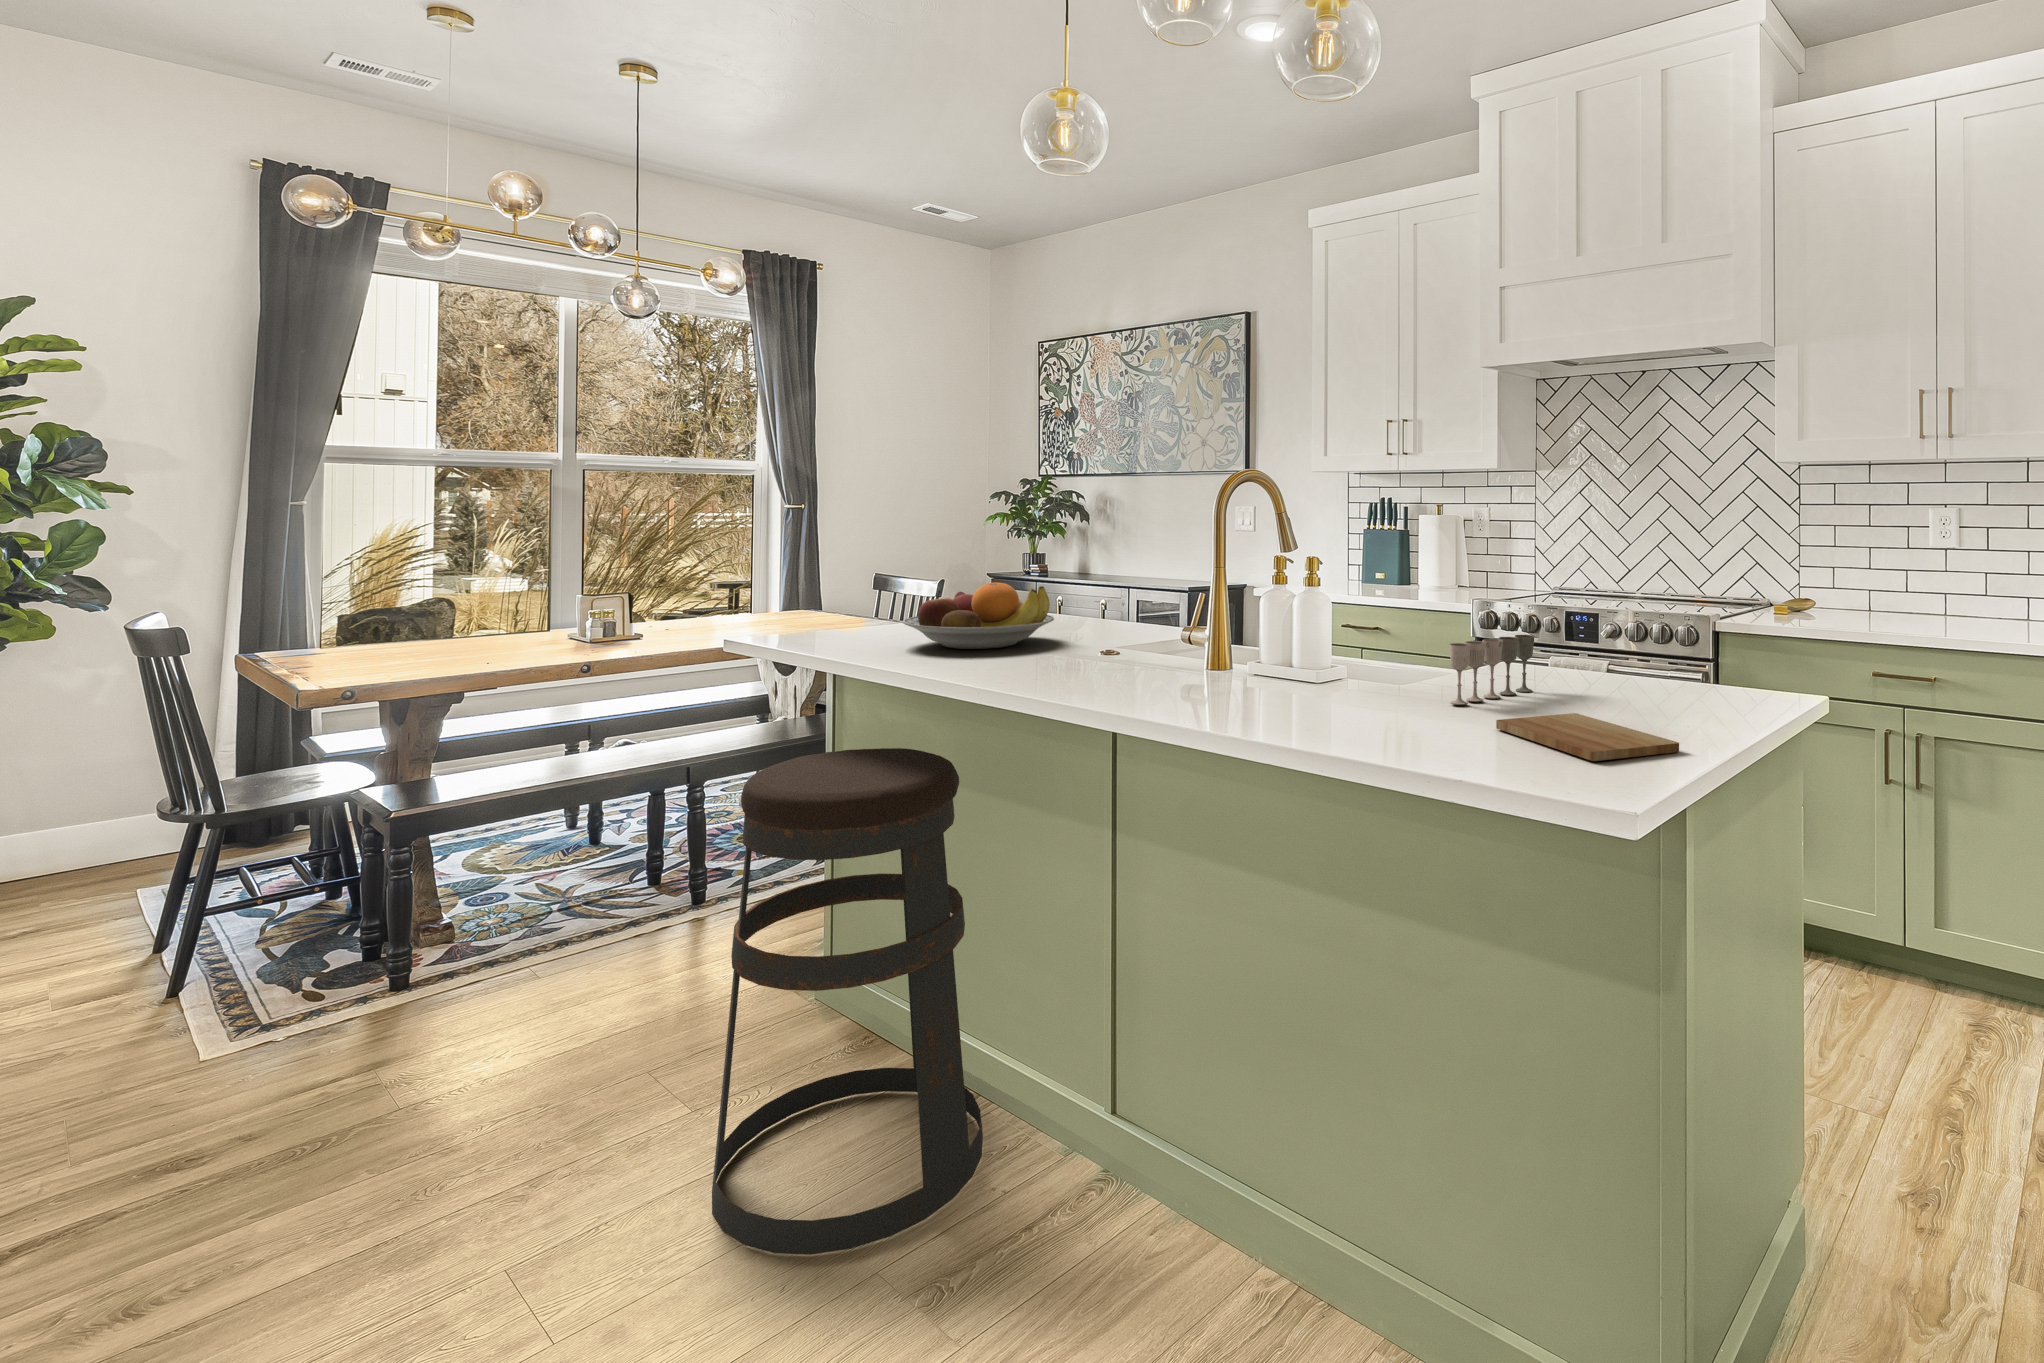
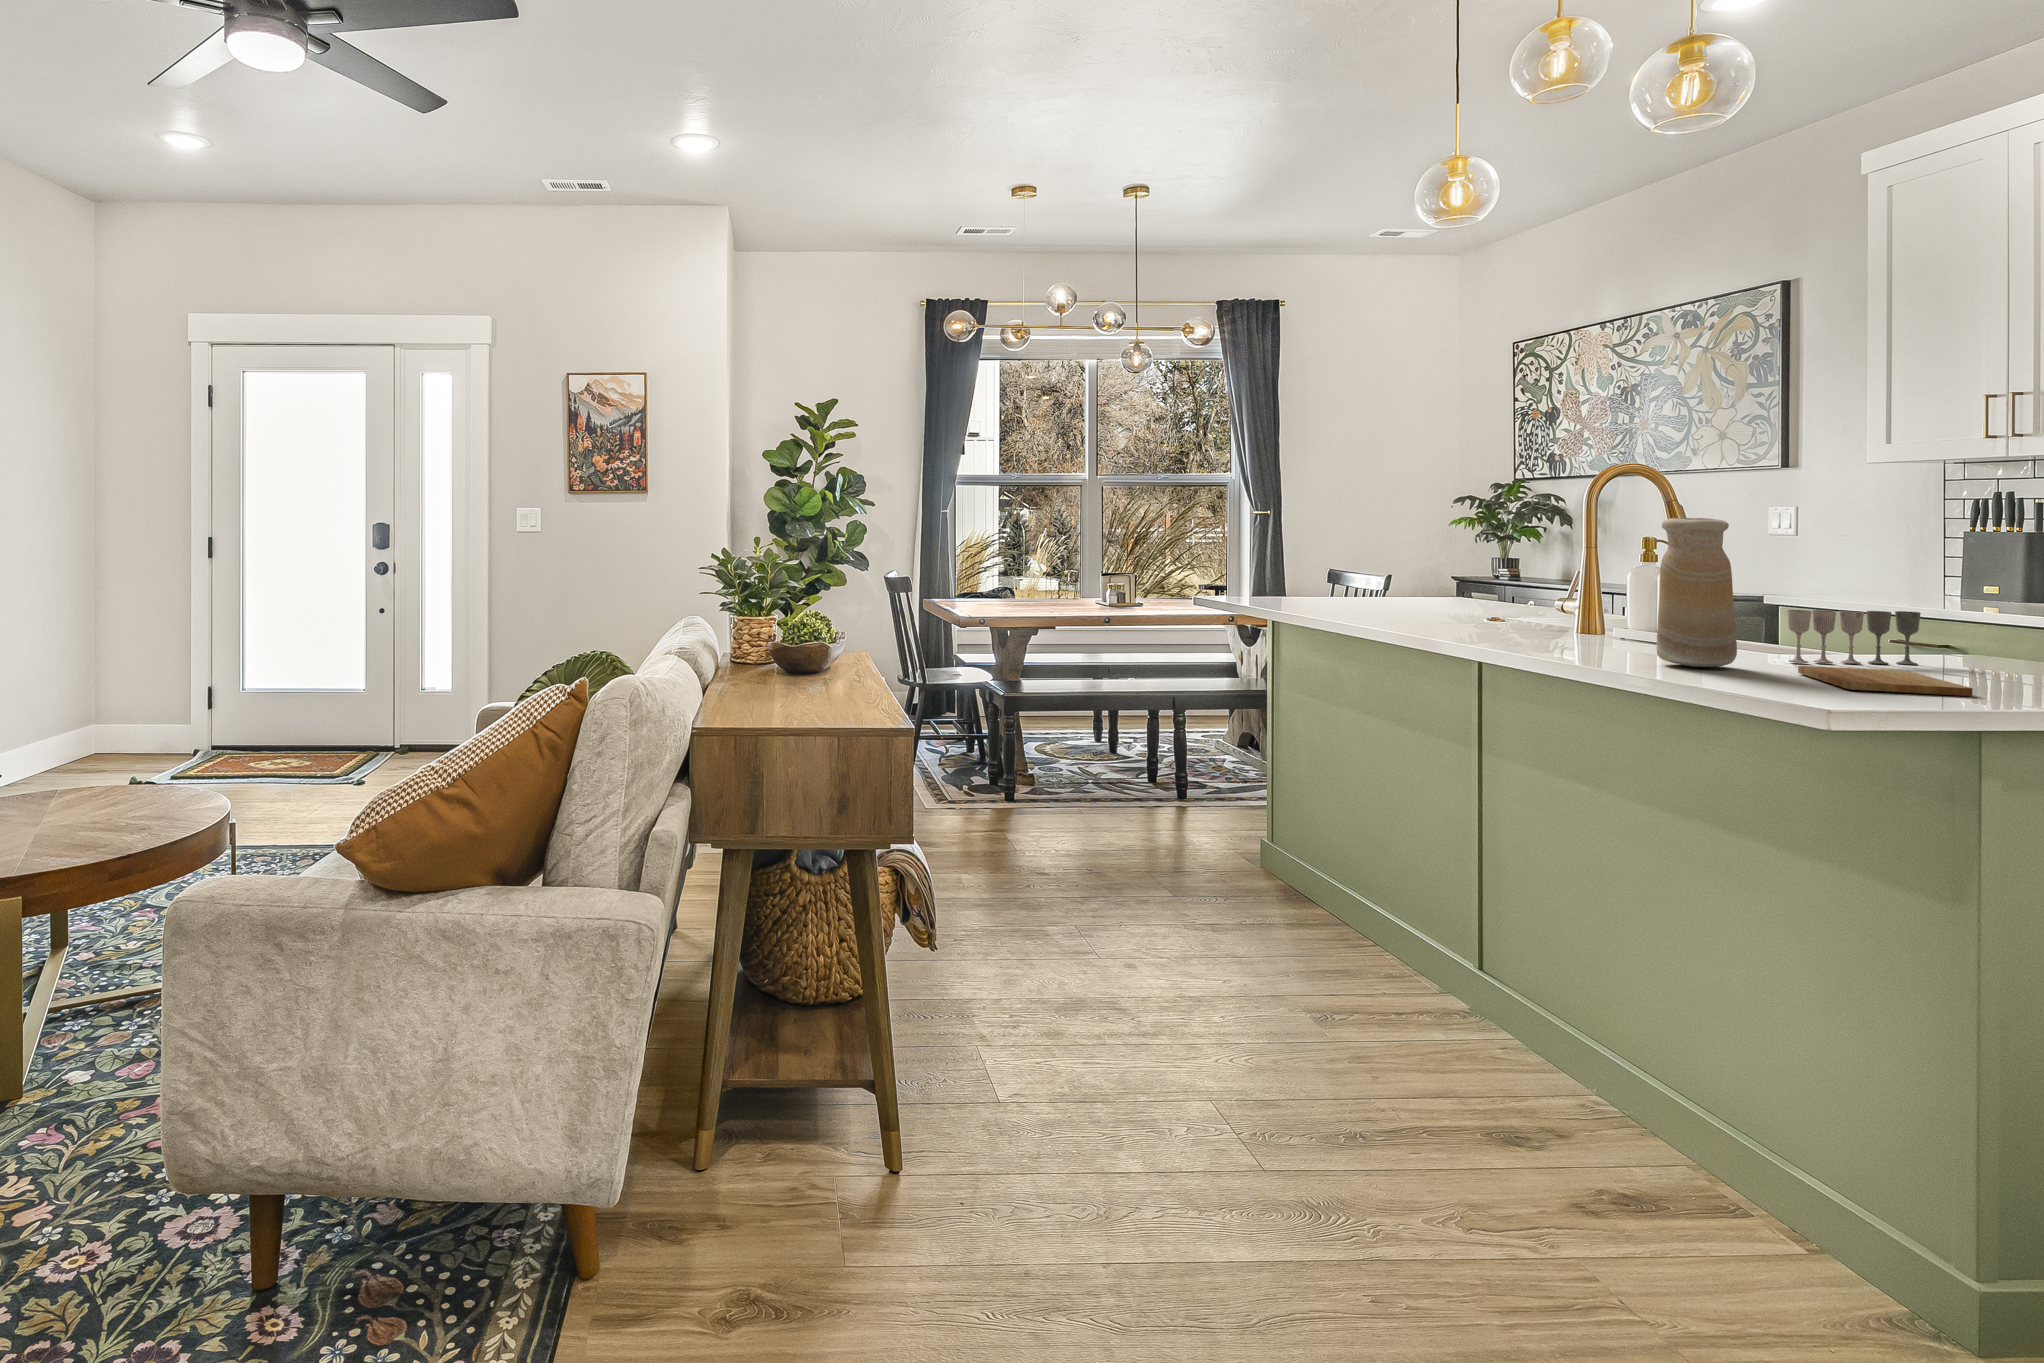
vase: none [1361,541,1440,733] -> present [1657,518,1737,667]
fruit bowl: present [903,582,1054,649] -> none [1325,562,1455,612]
bar stool: present [712,748,983,1254] -> none [1185,668,1371,979]

